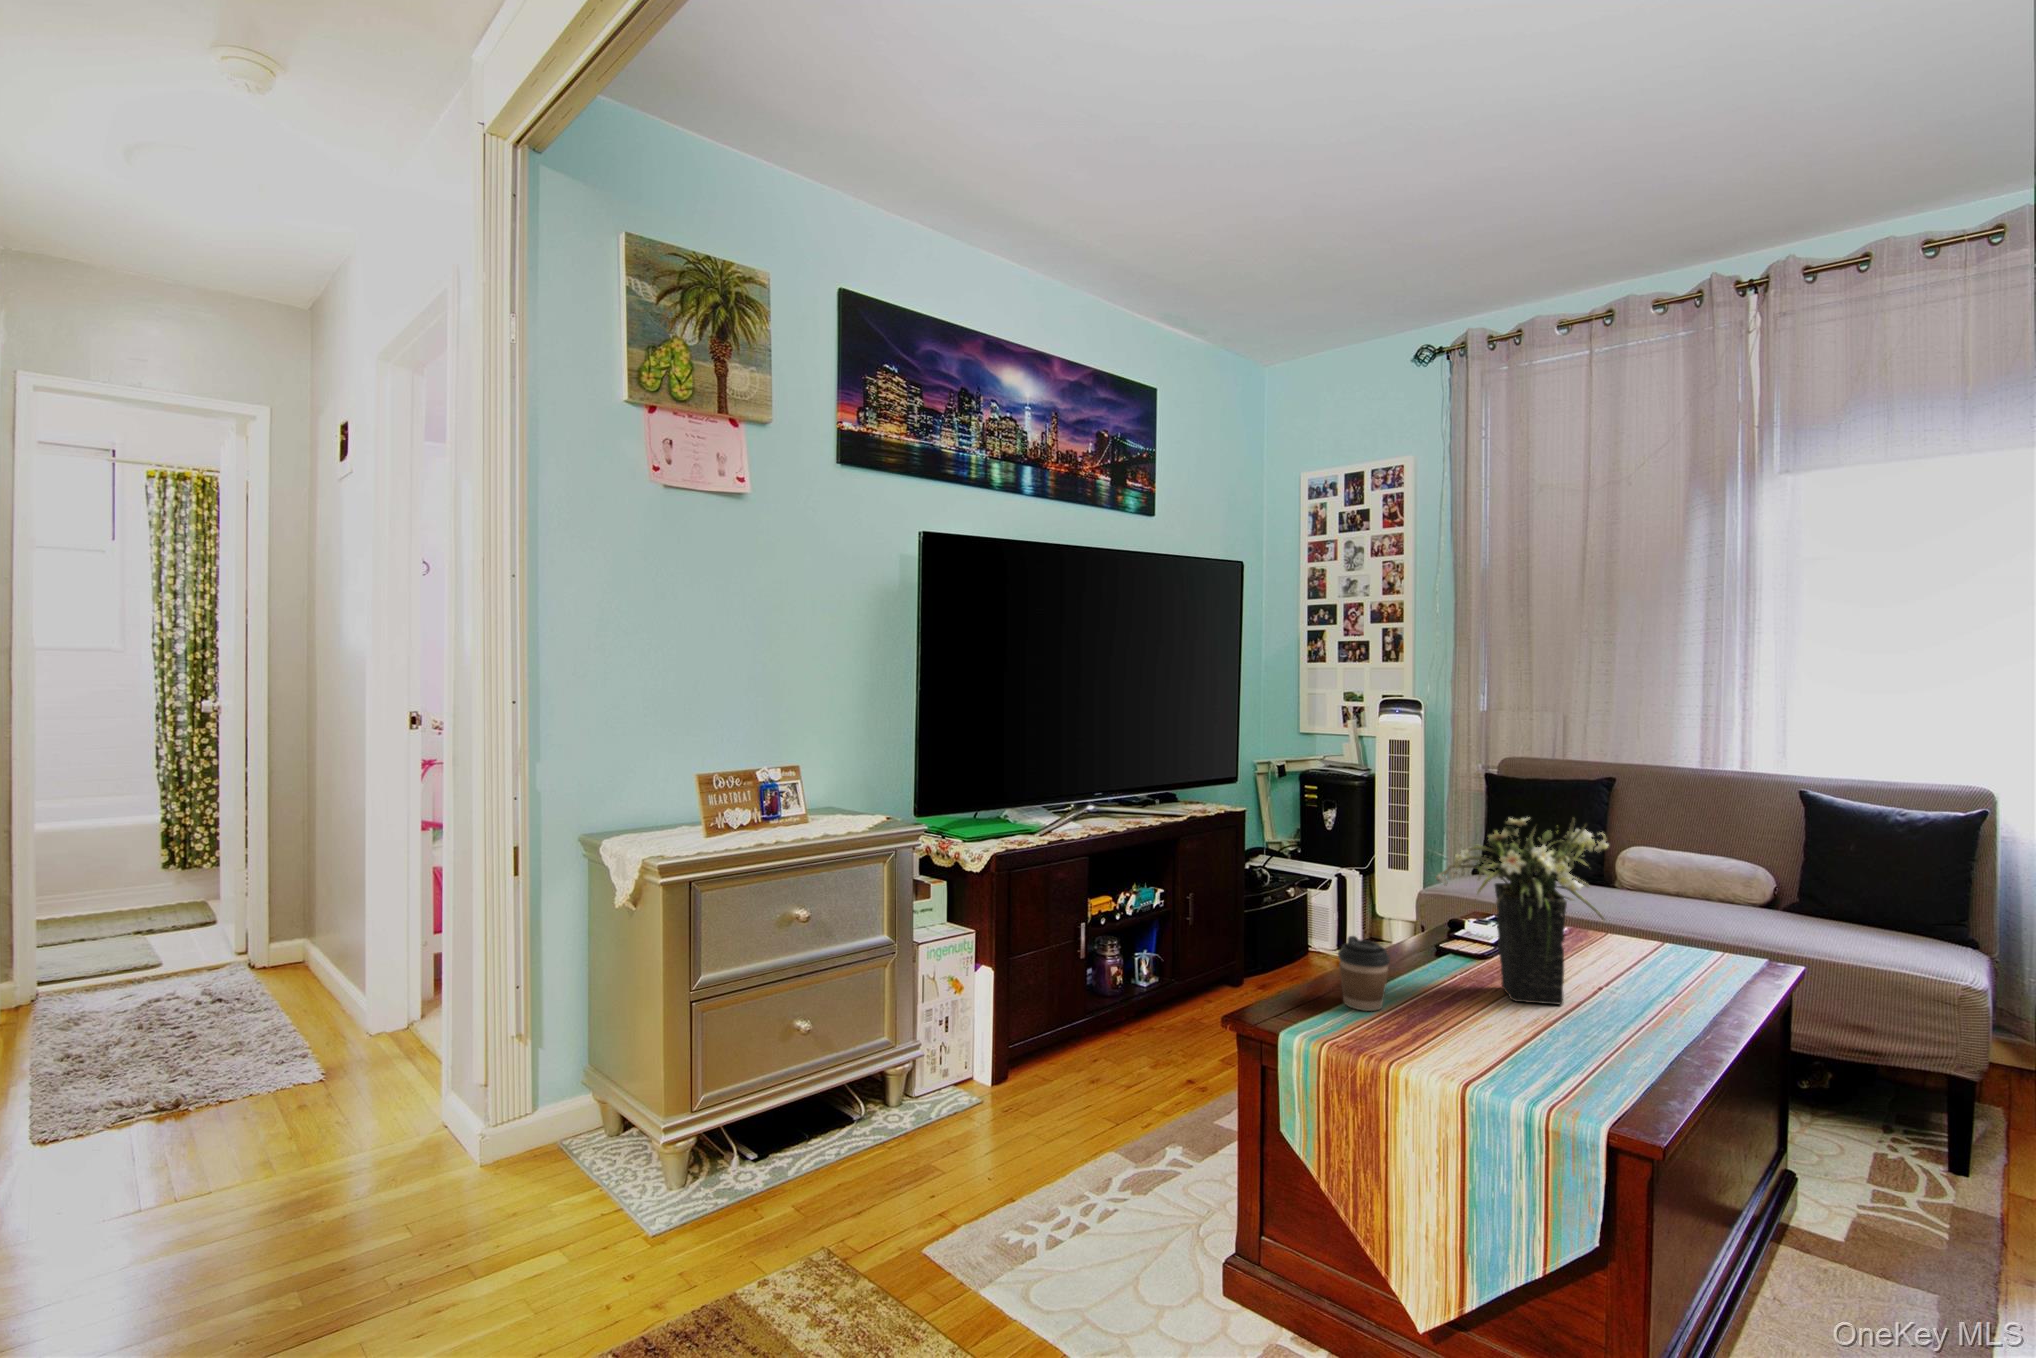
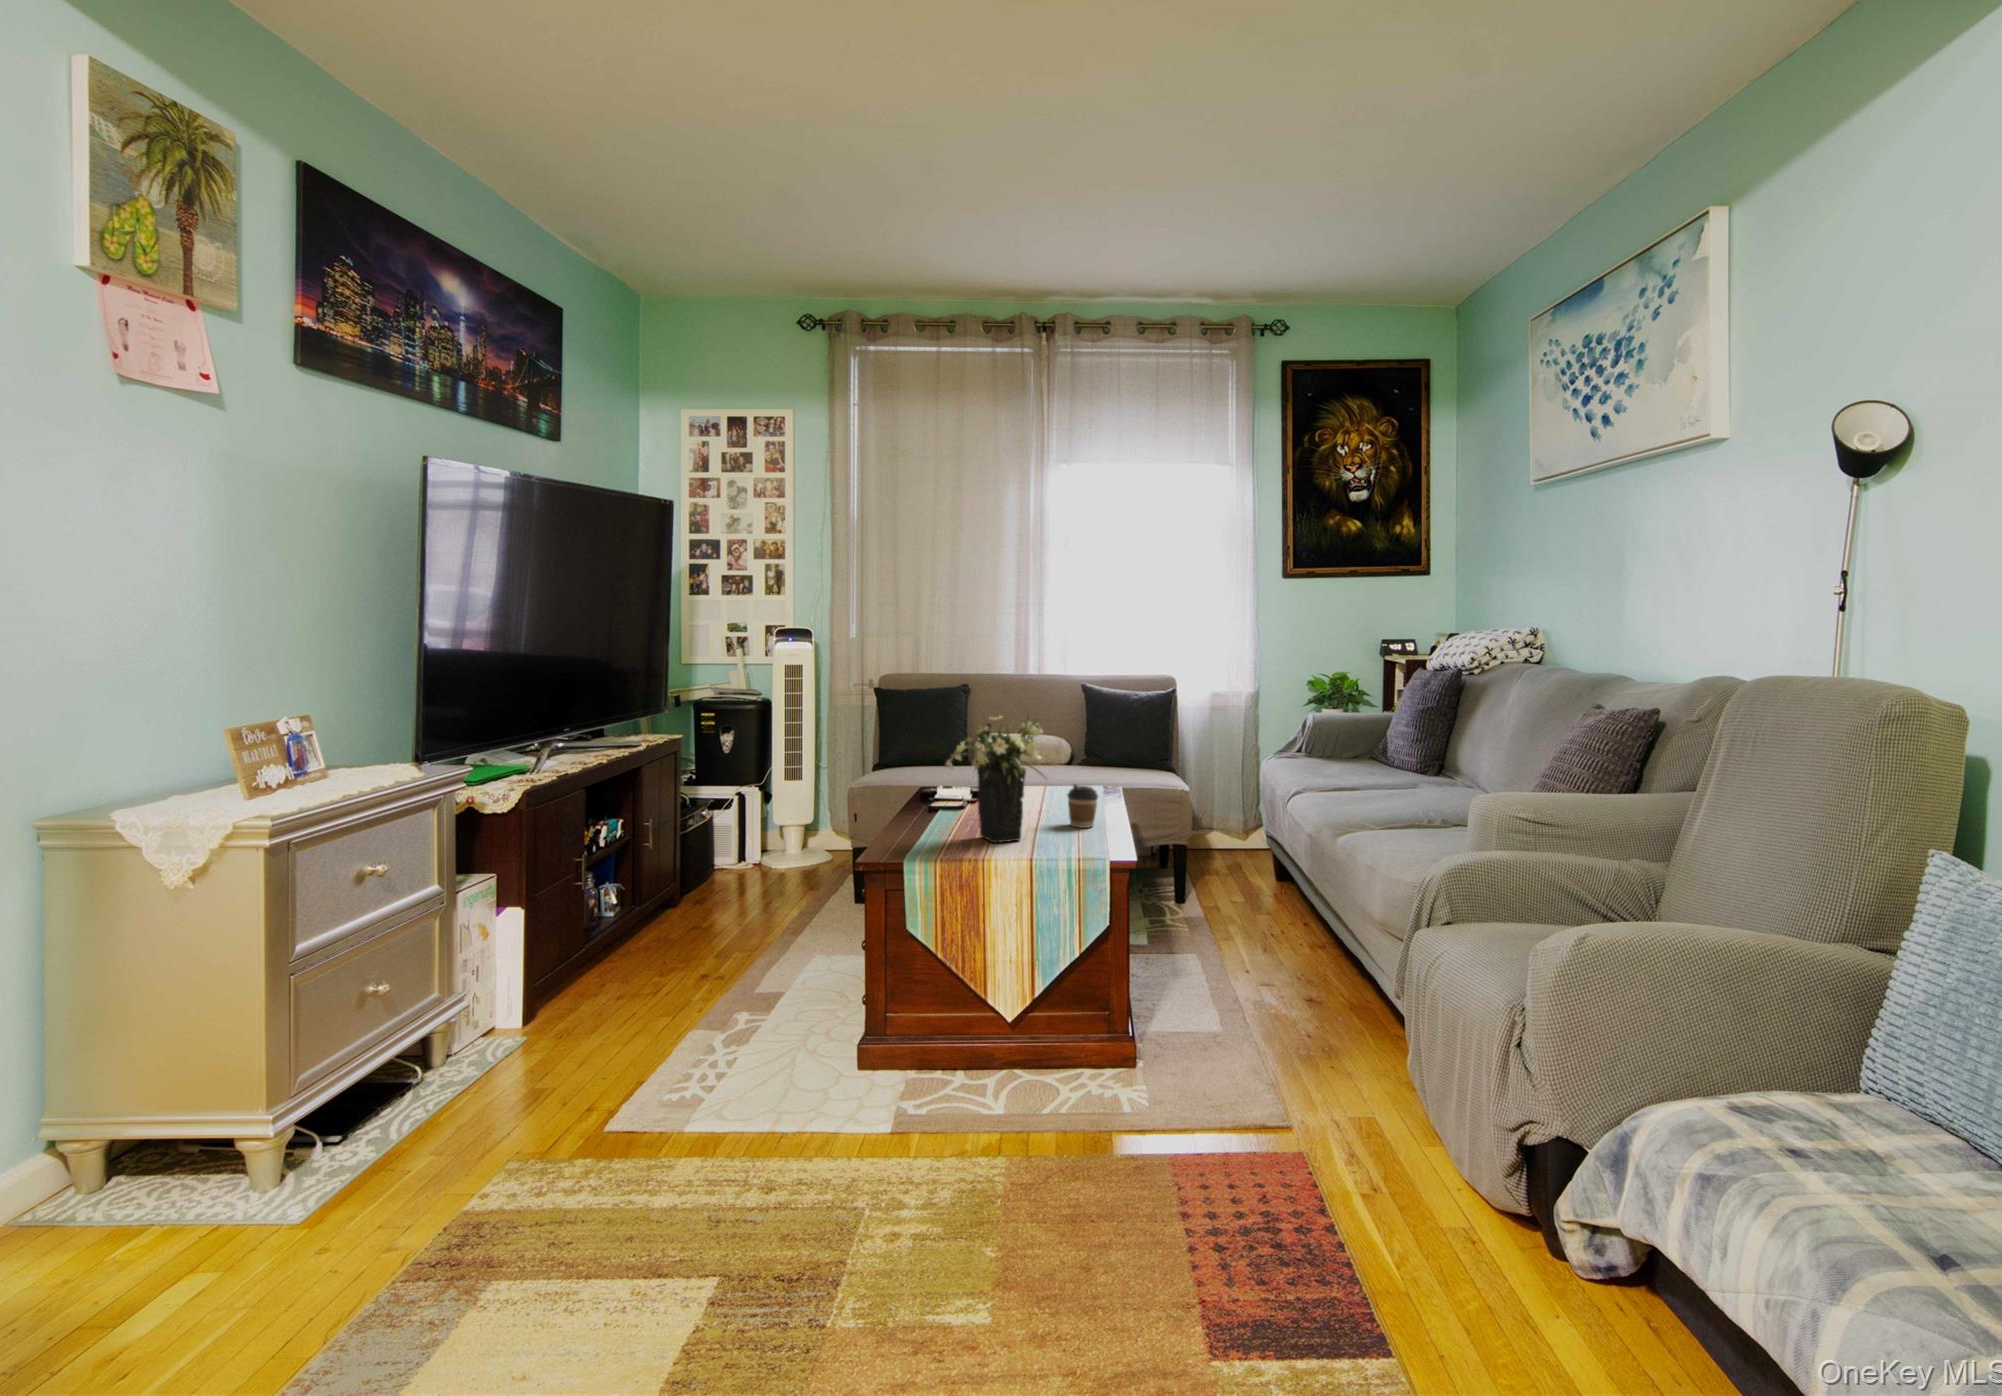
coffee cup: present [1338,936,1390,1011] -> present [1067,784,1098,828]

